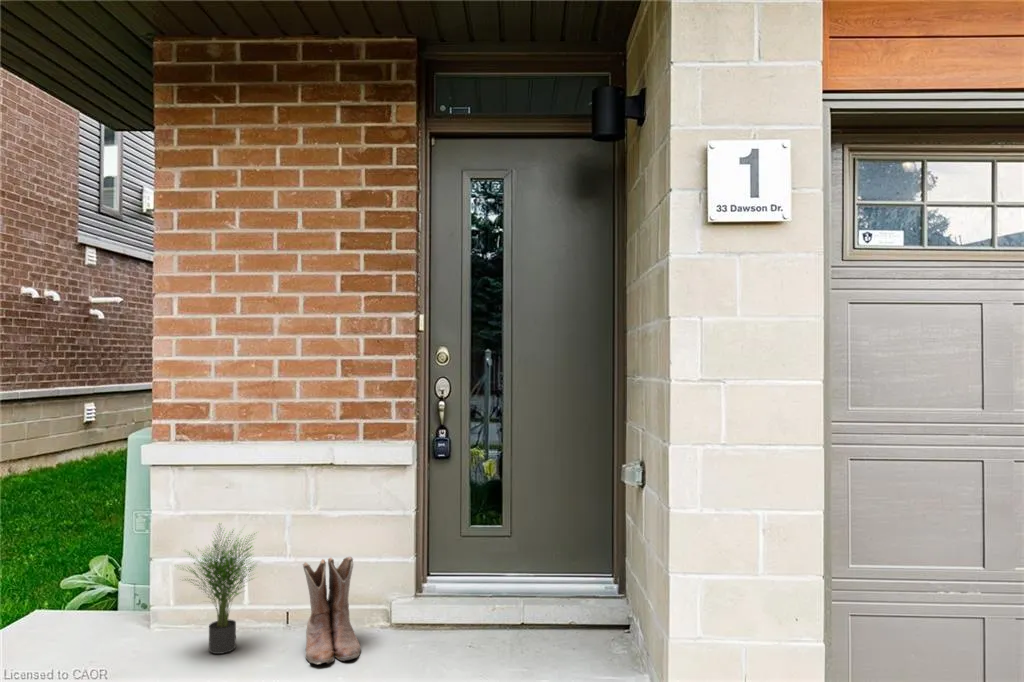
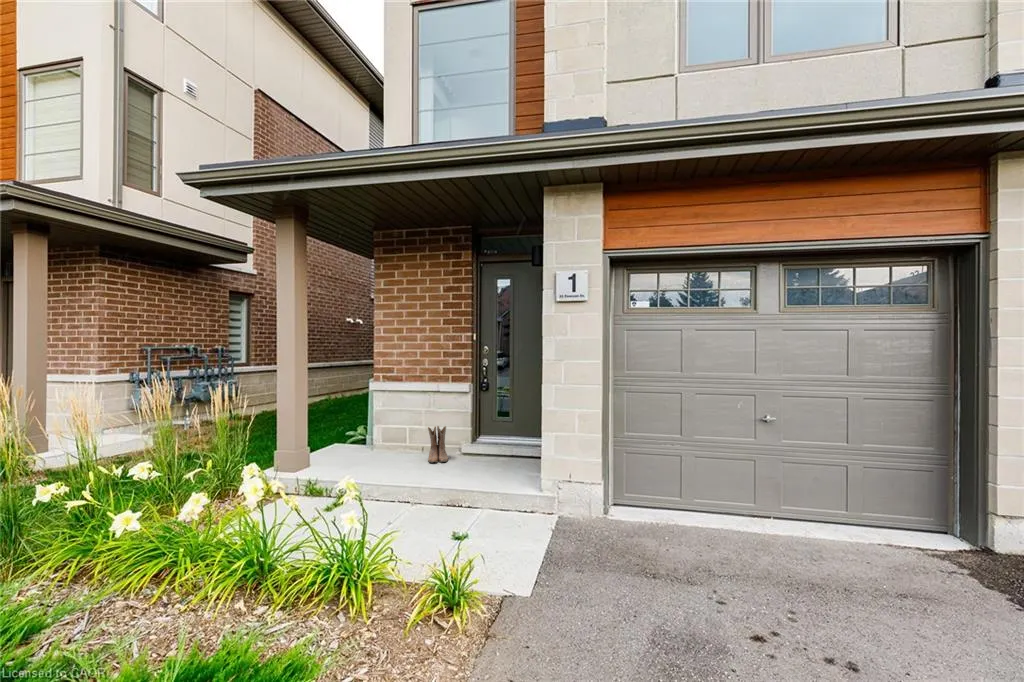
potted plant: present [189,528,252,654] -> none [383,411,413,459]

